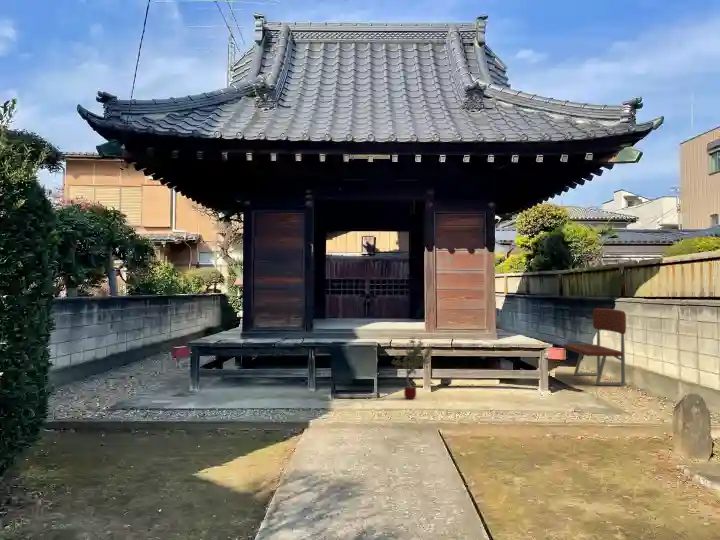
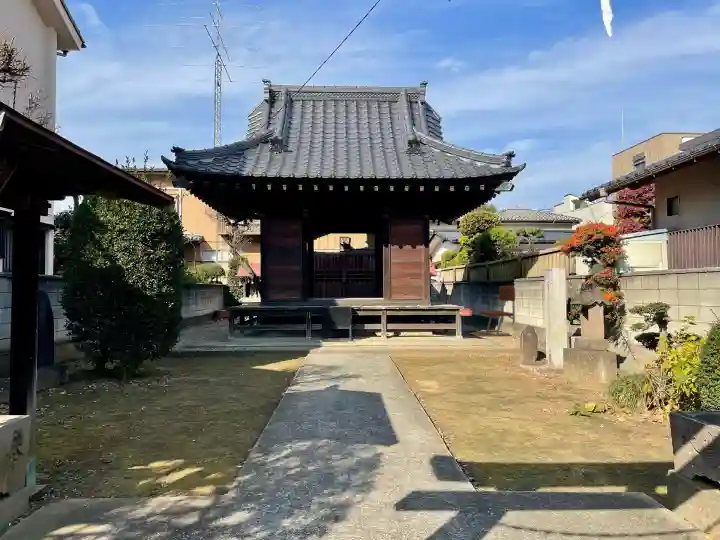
potted tree: present [392,337,431,399] -> none [361,302,387,342]

